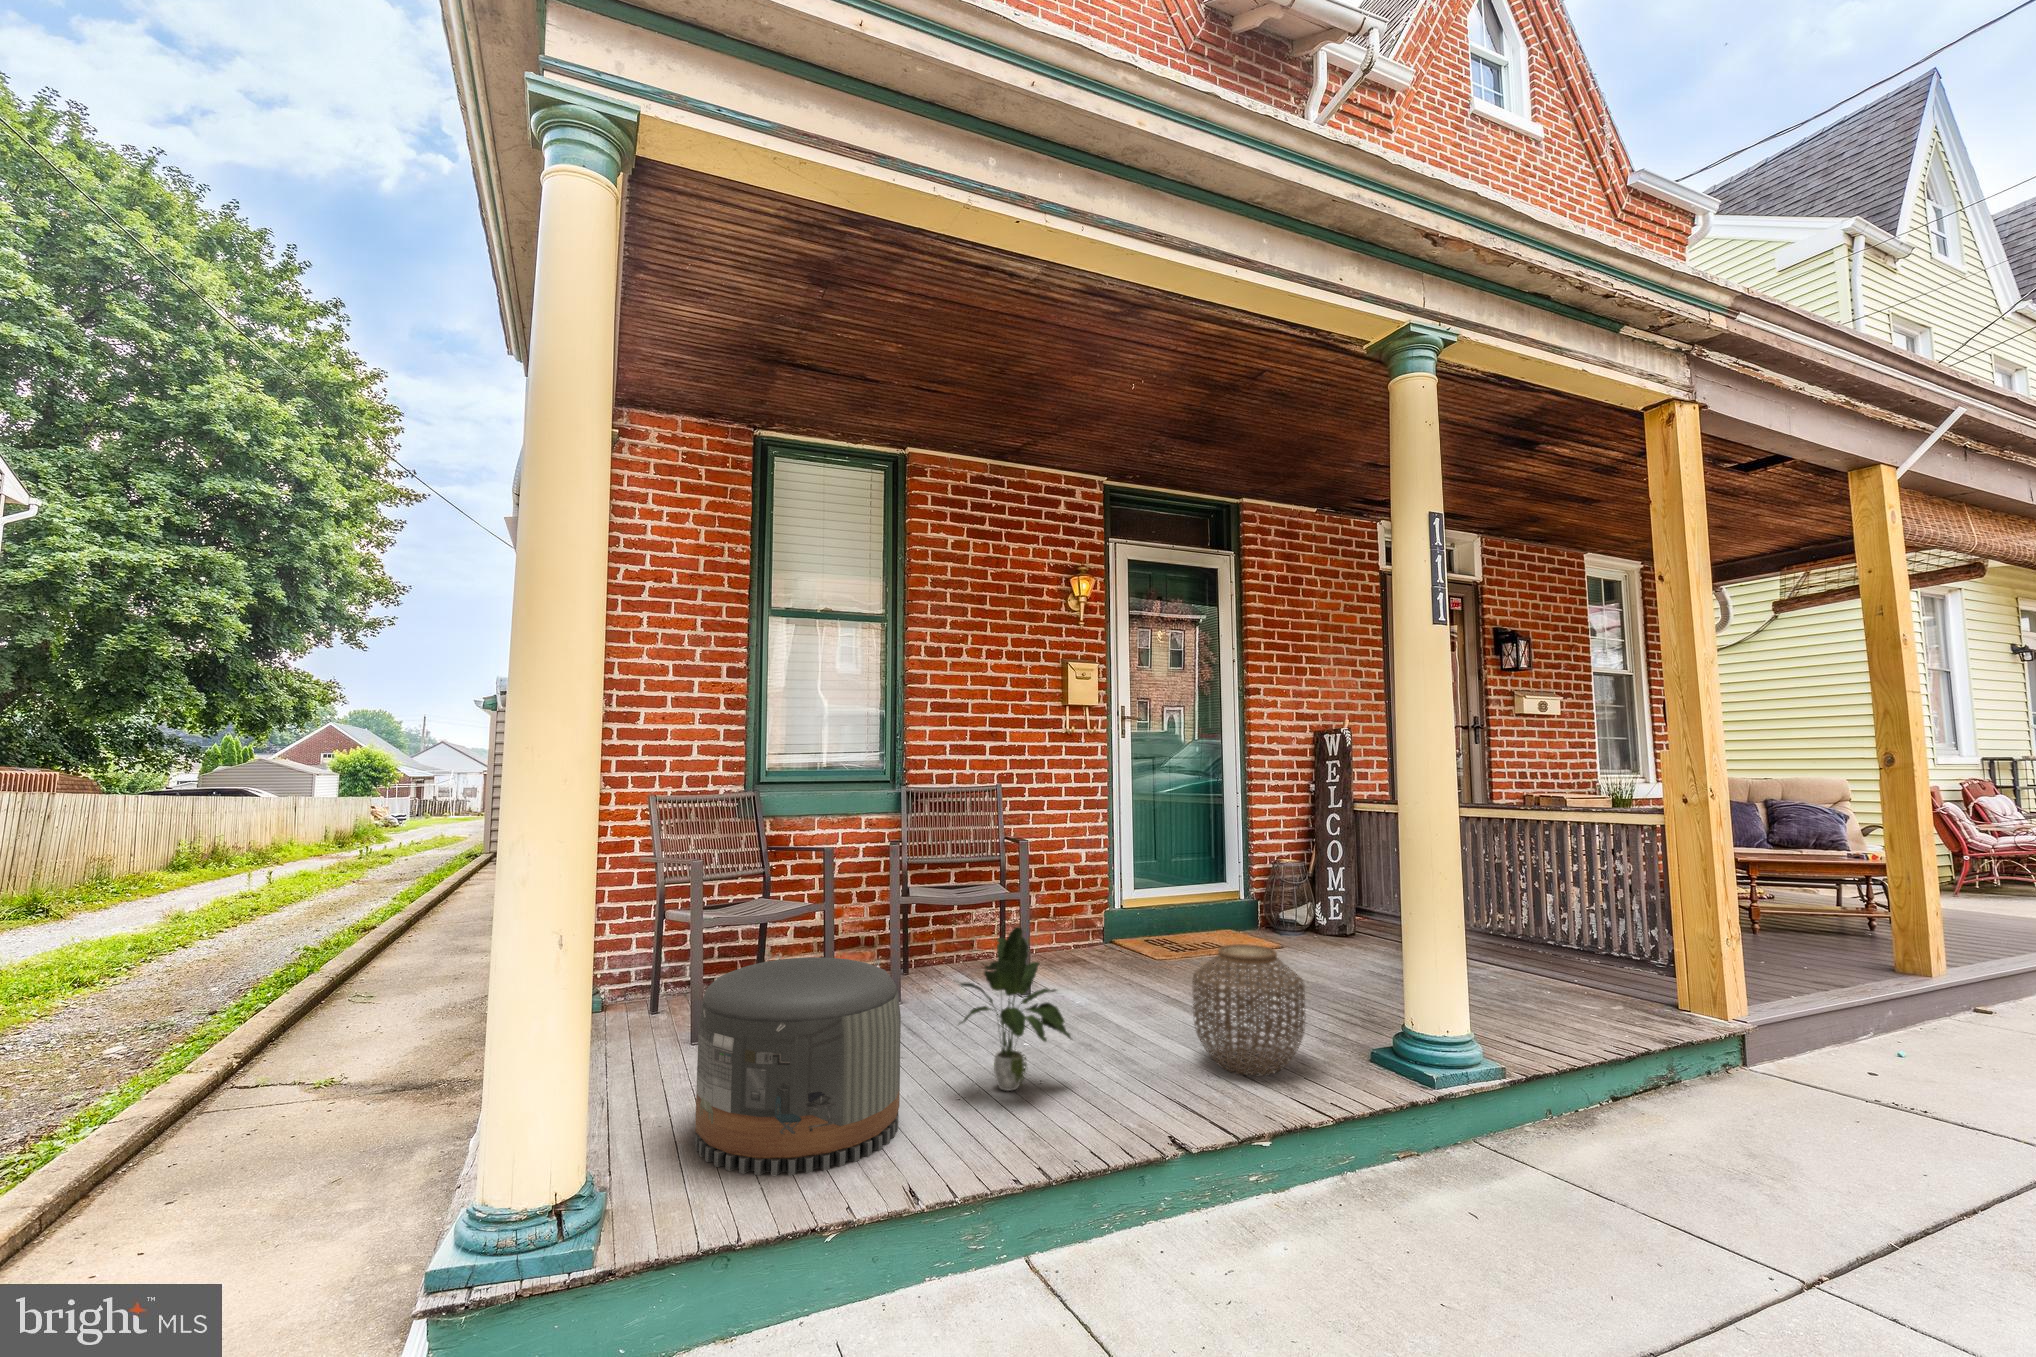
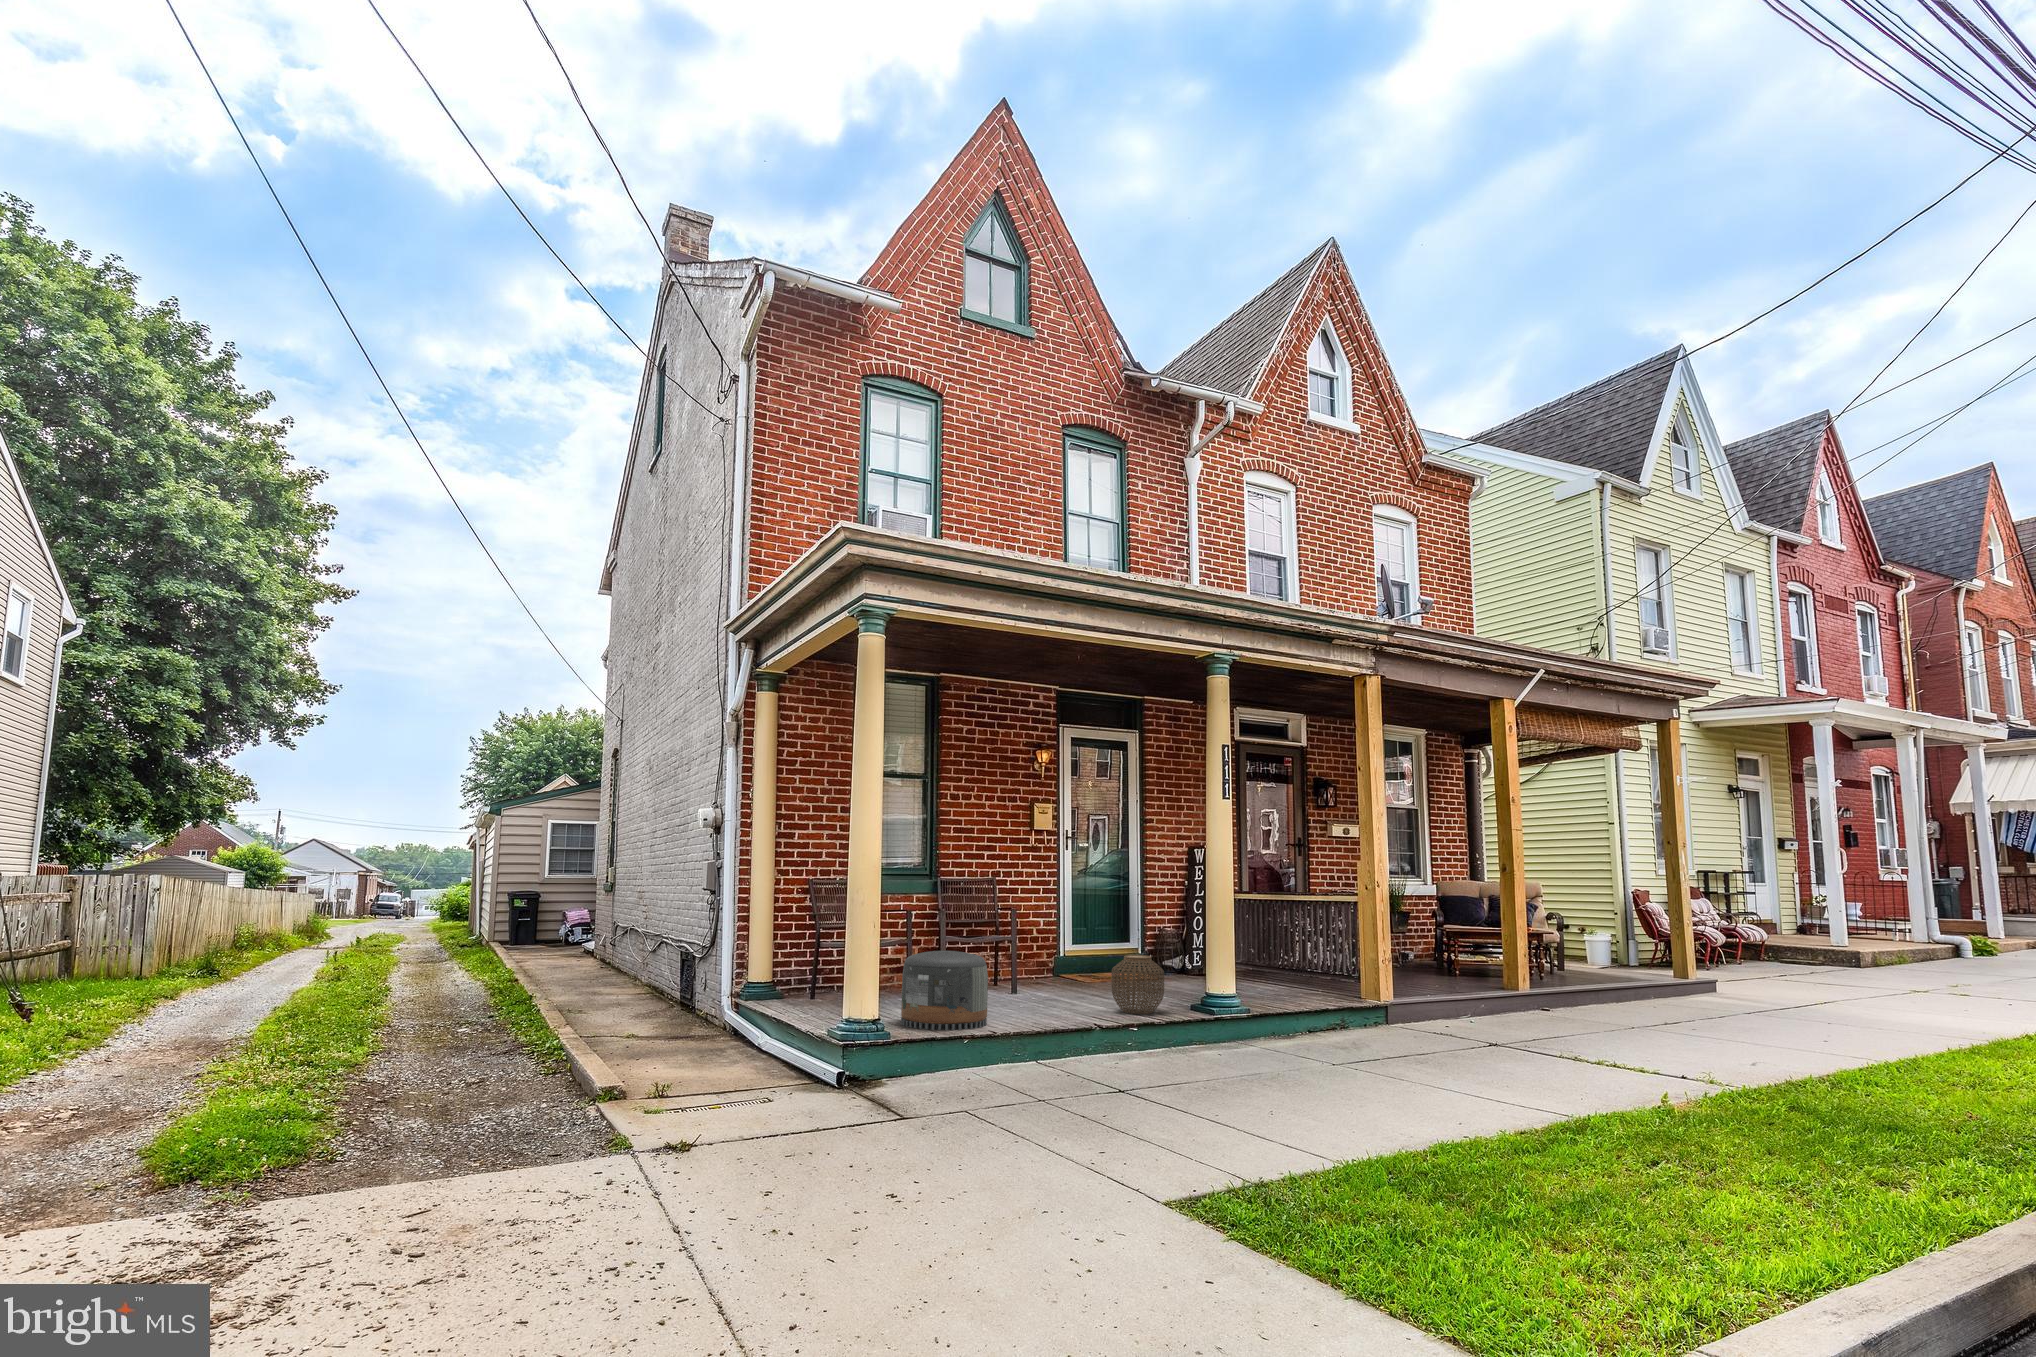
potted plant: present [959,927,1071,1091] -> none [1002,941,1057,1017]

